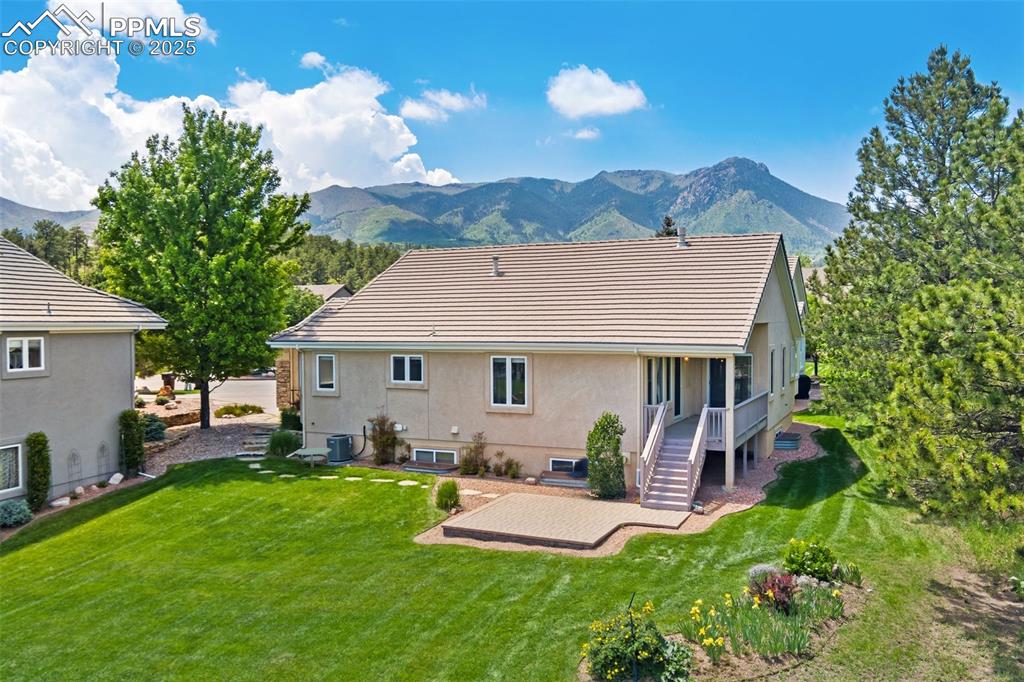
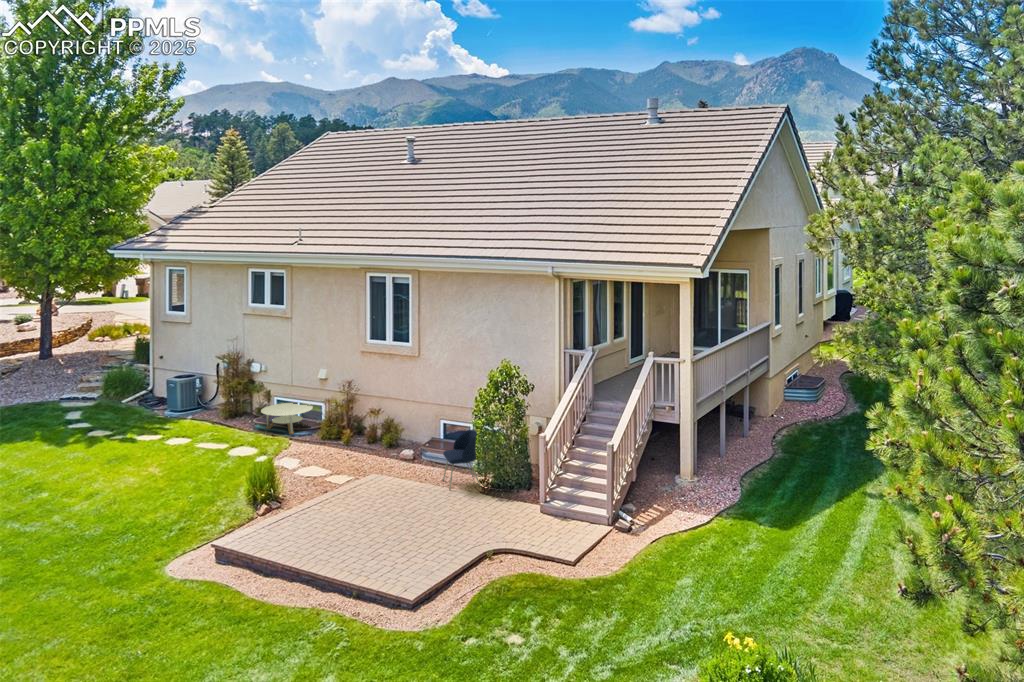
round table: present [296,448,331,468] -> present [261,403,313,434]

